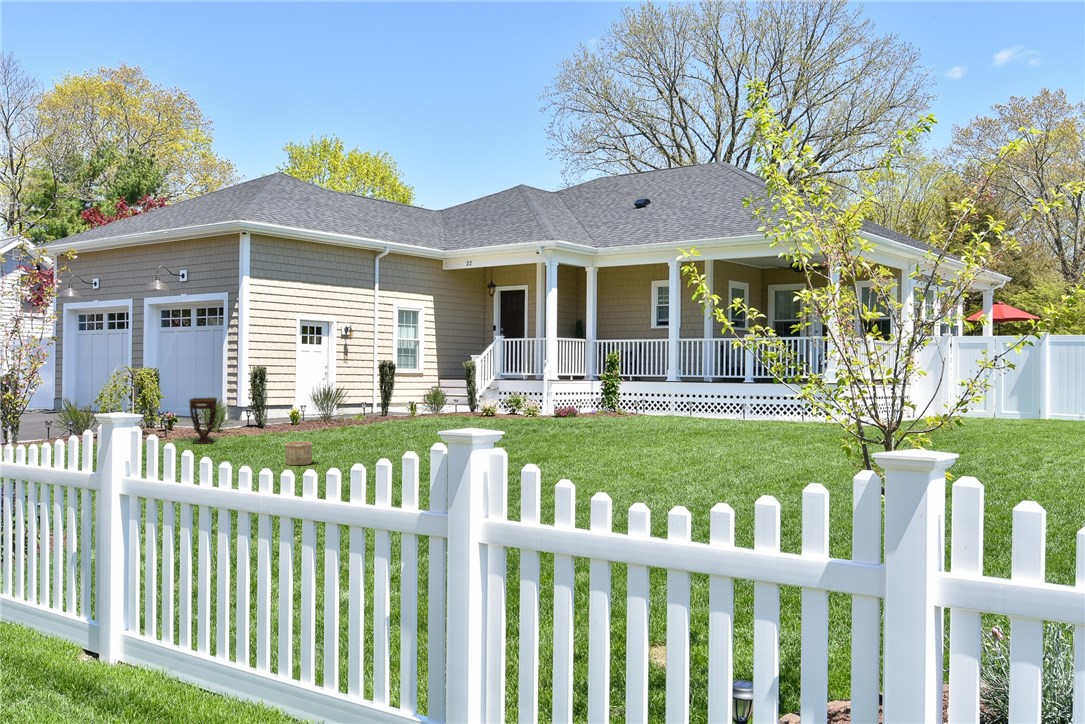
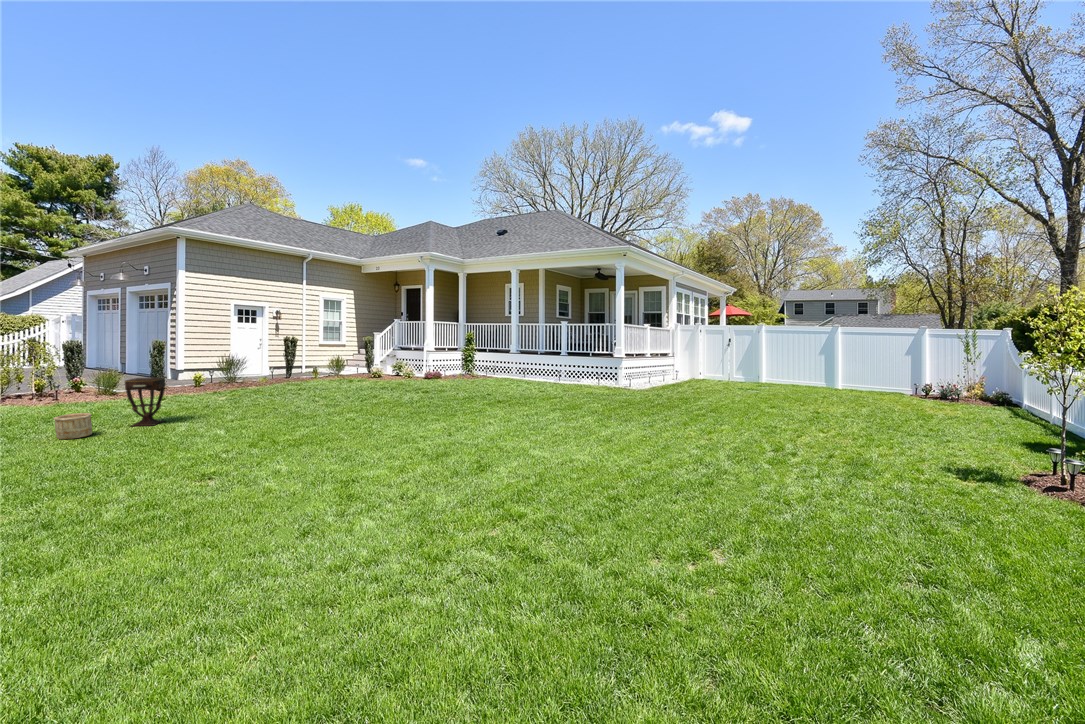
side table: present [189,398,217,444] -> present [125,377,165,427]

